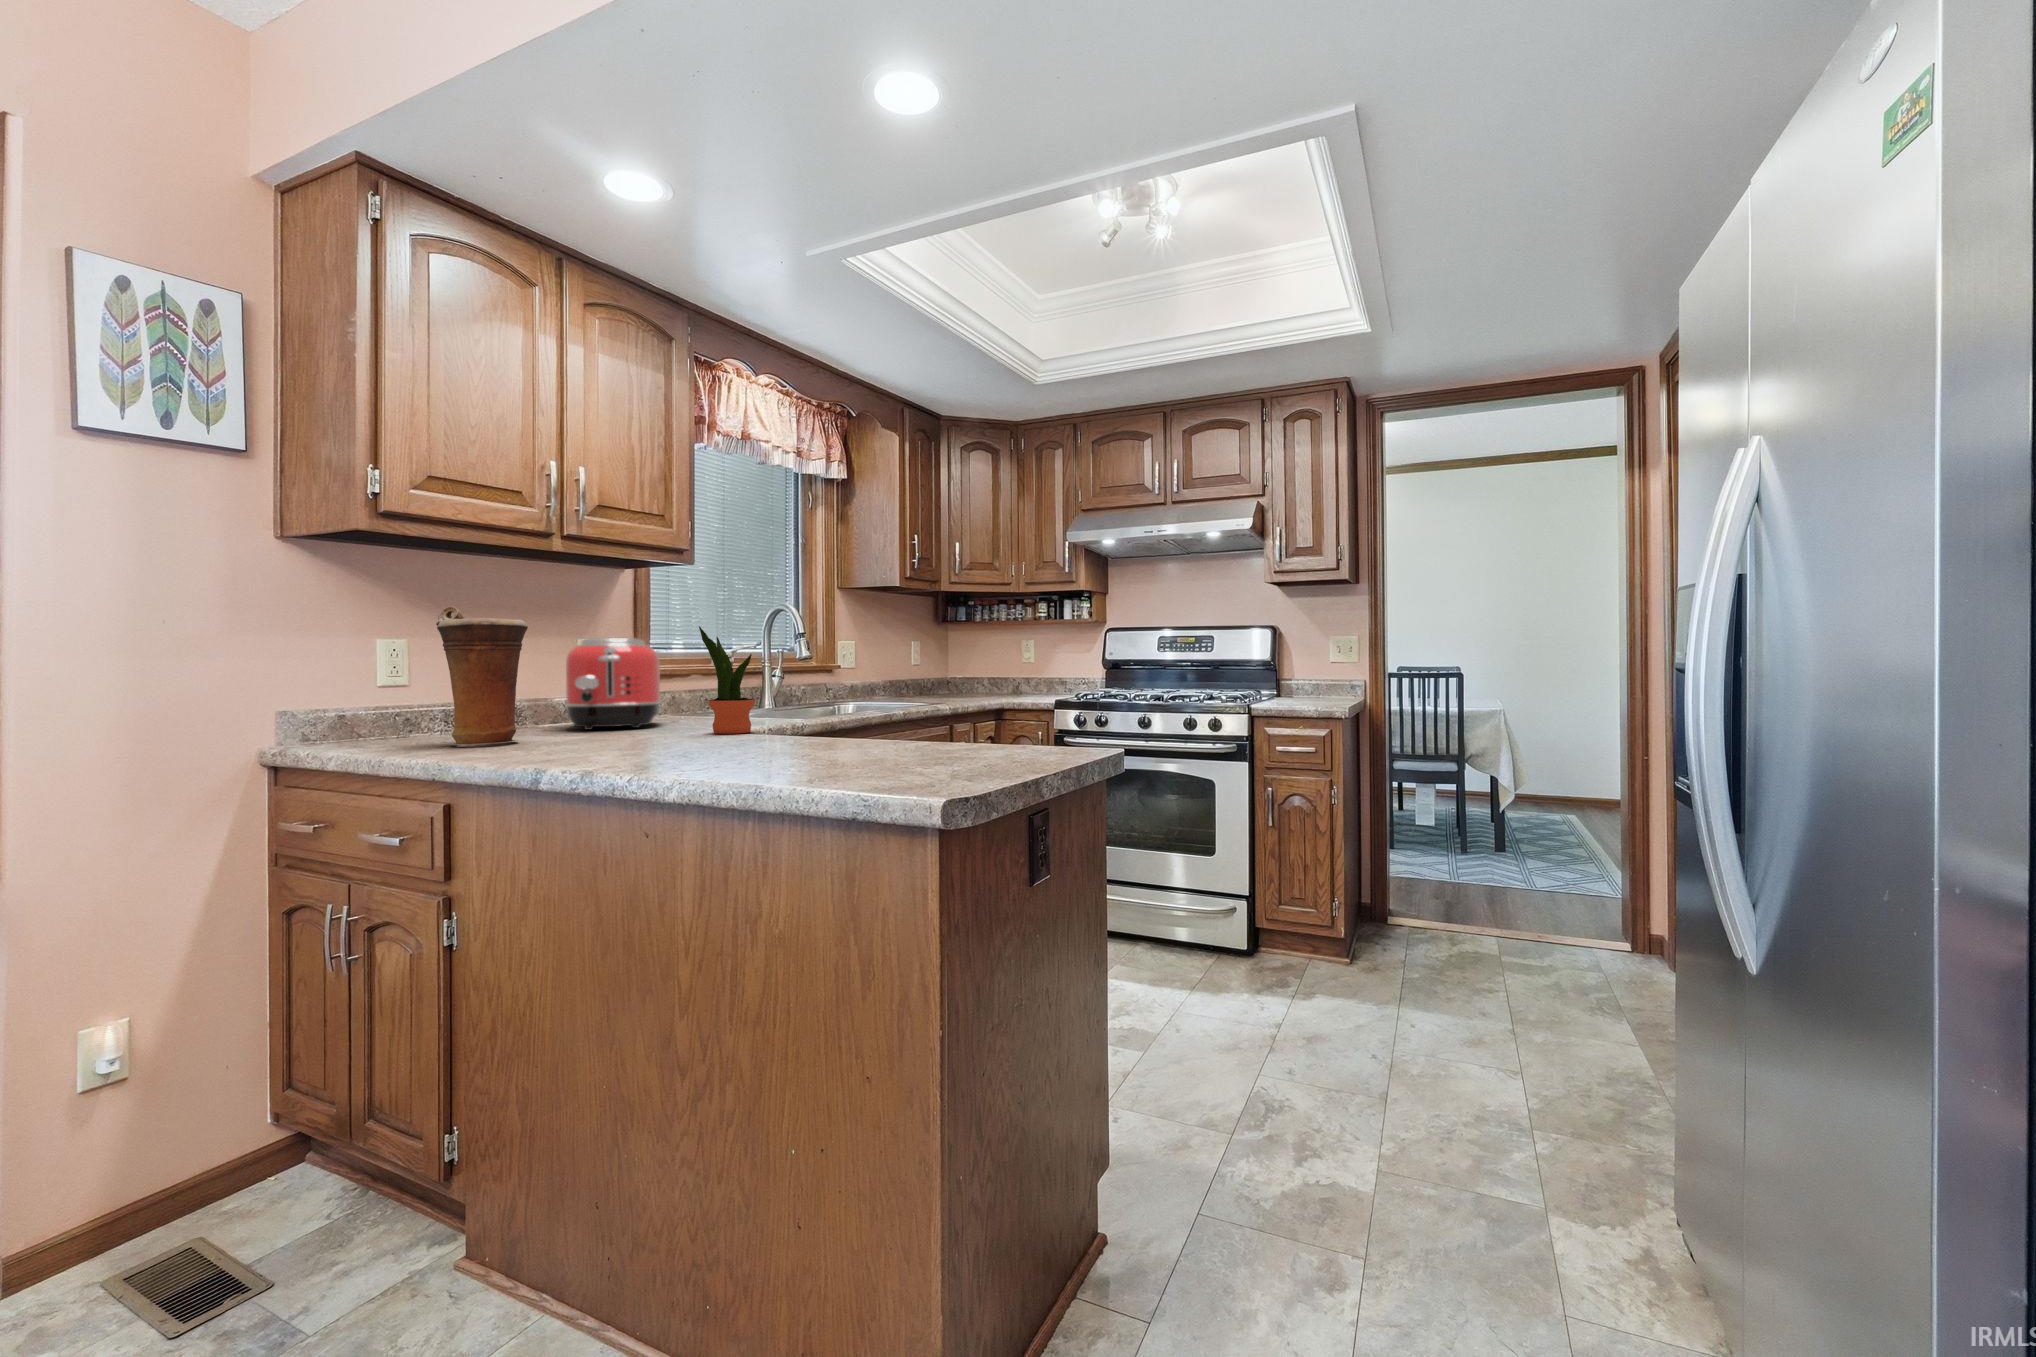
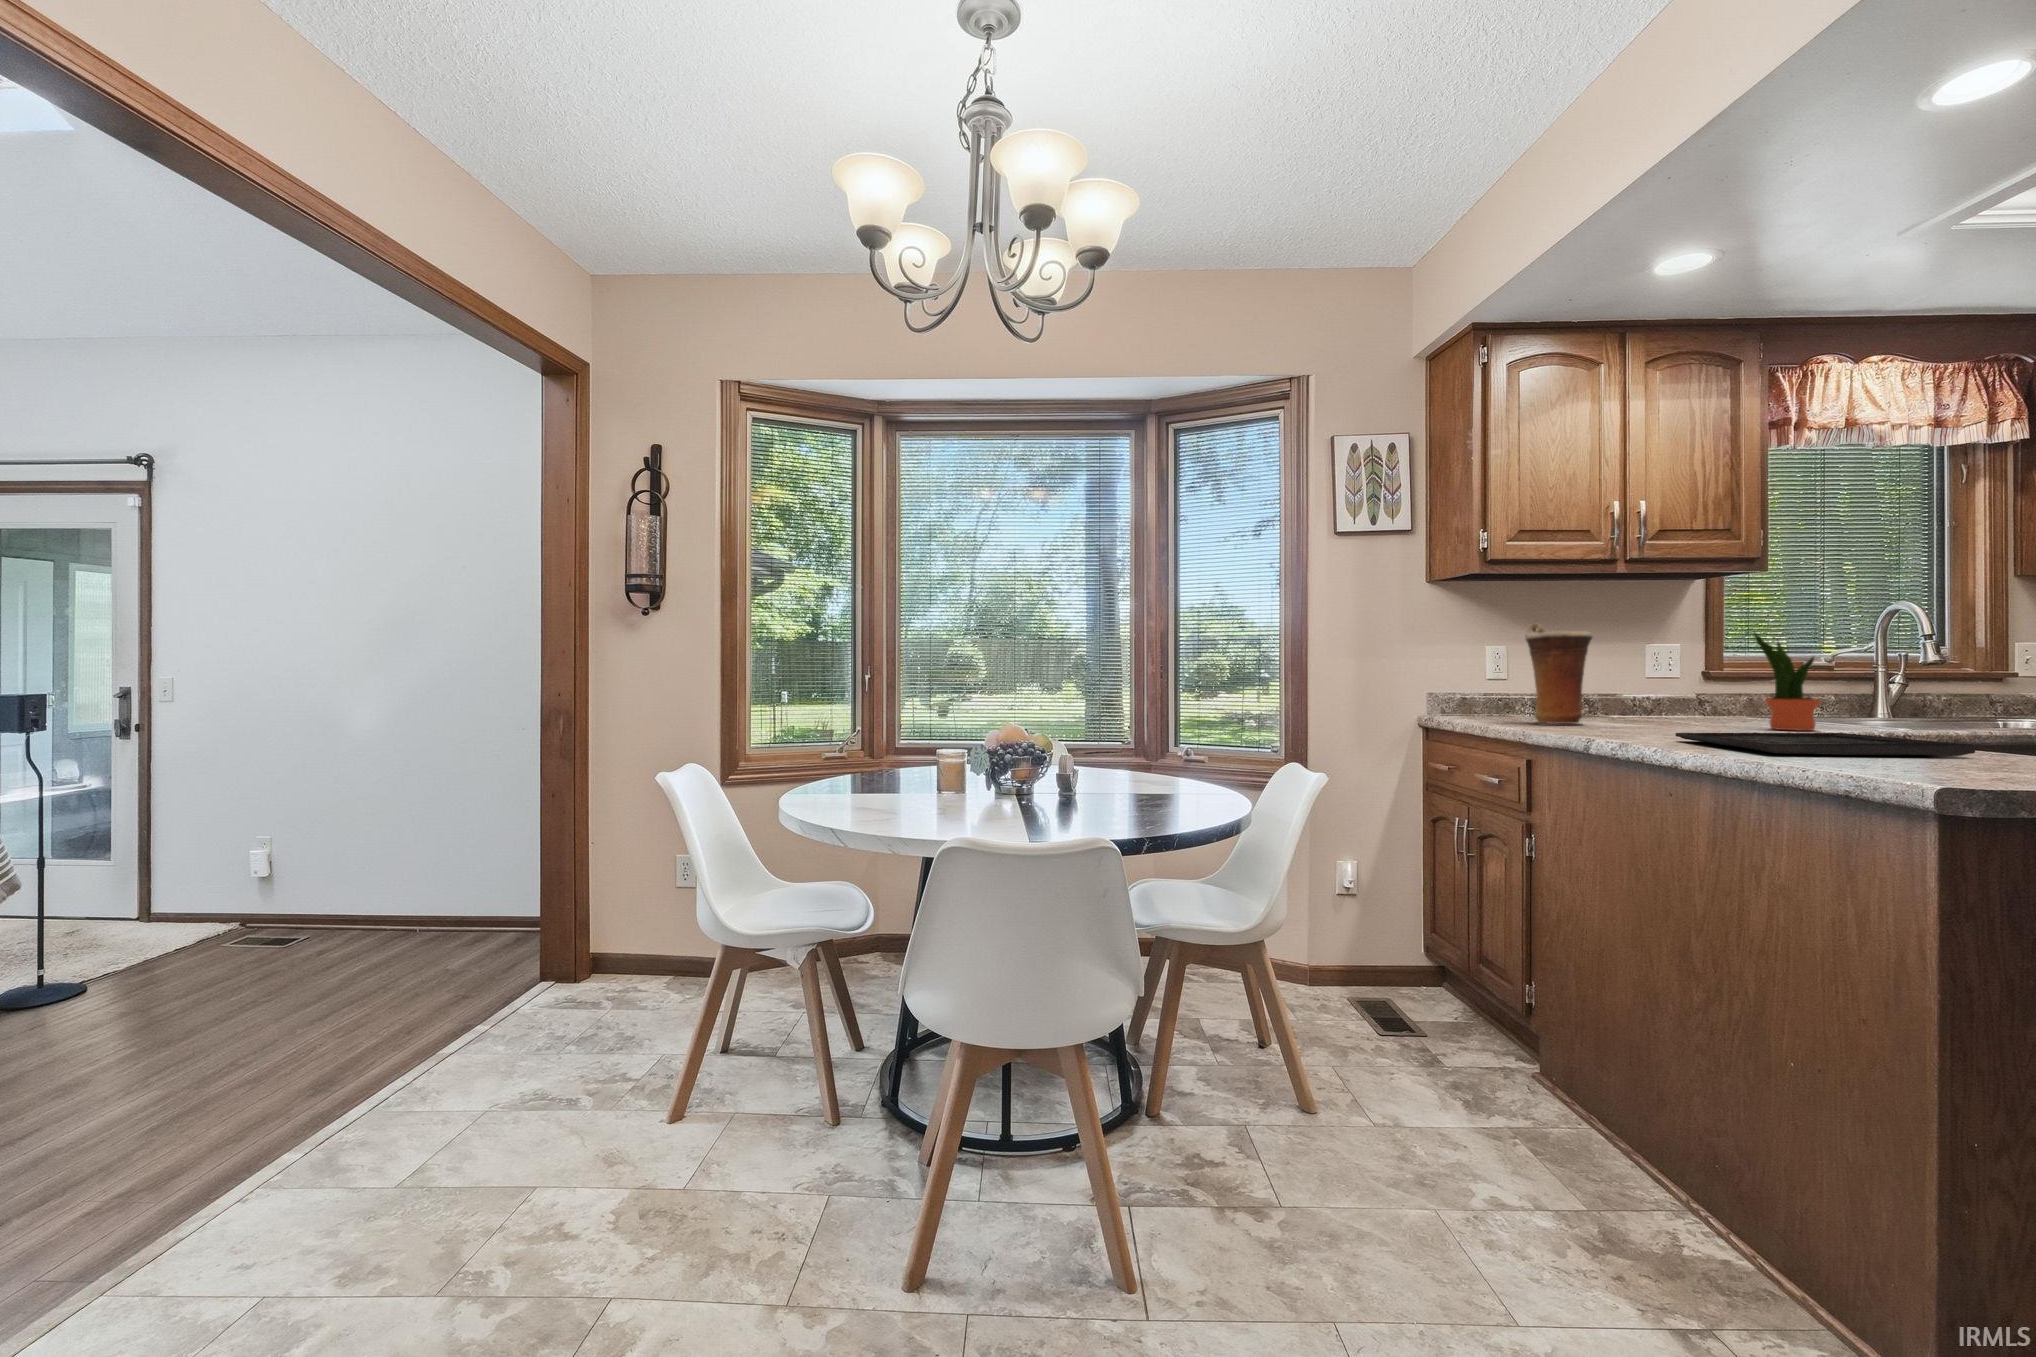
toaster: present [565,638,662,730] -> none [1628,643,1726,721]
tray: none [643,736,910,772] -> present [1675,732,1975,756]

